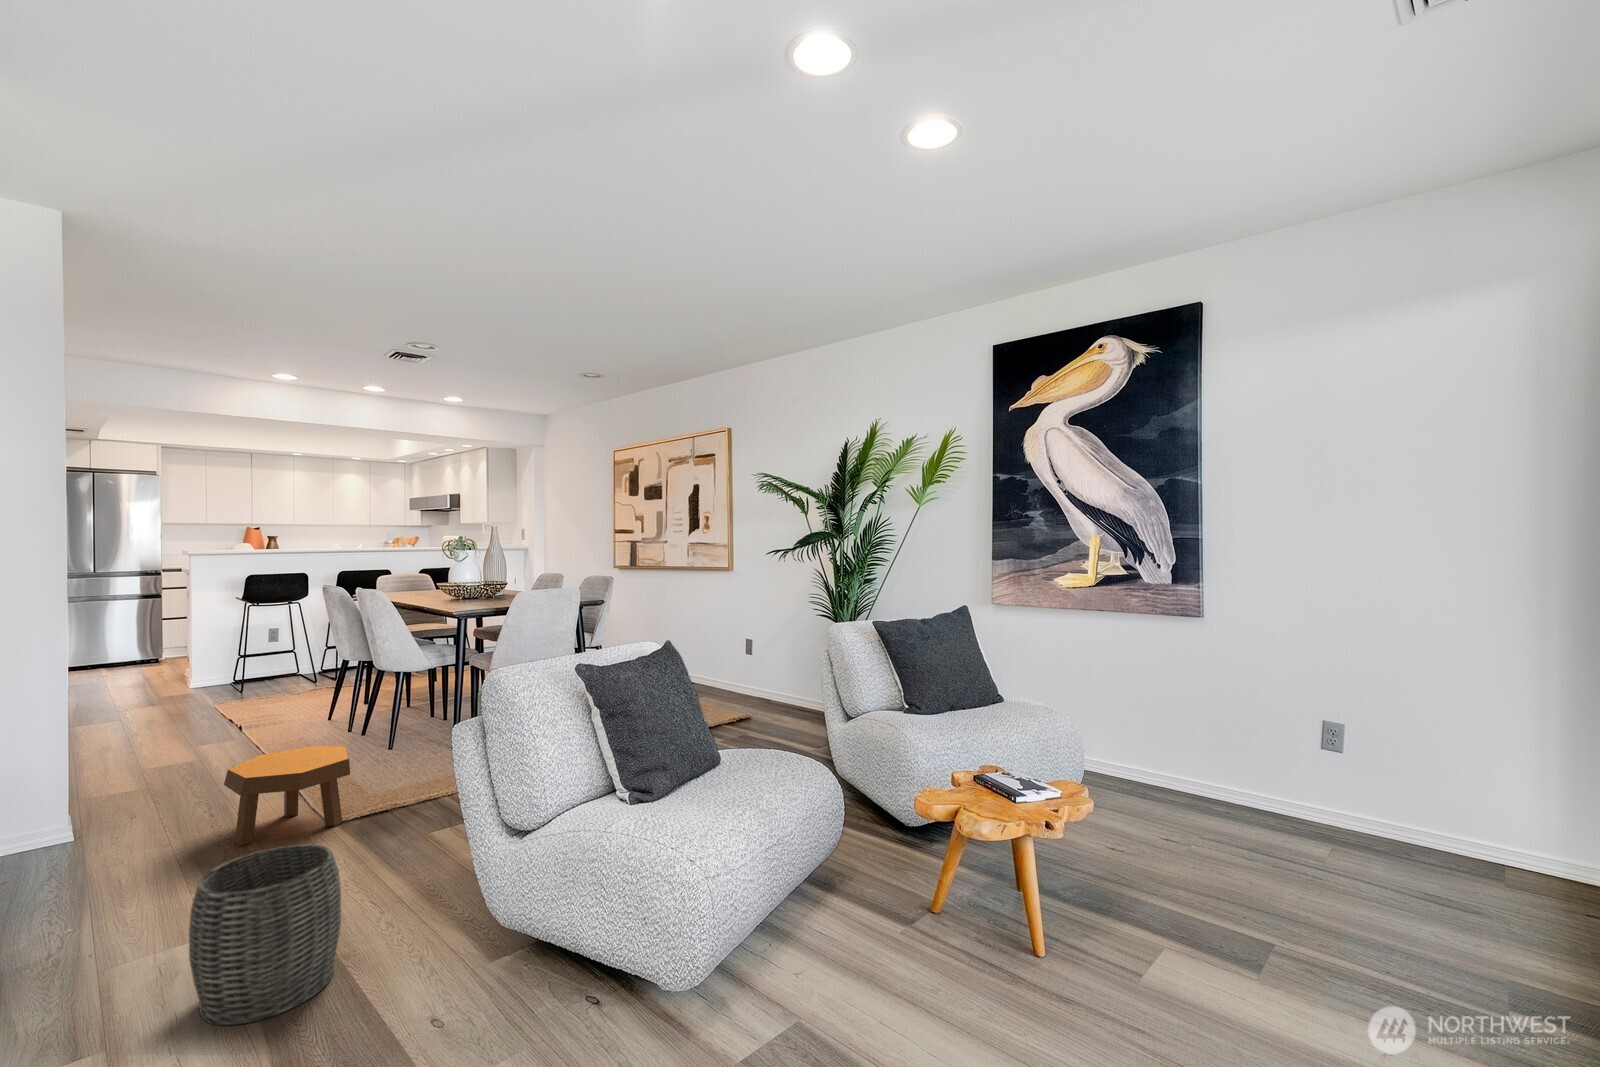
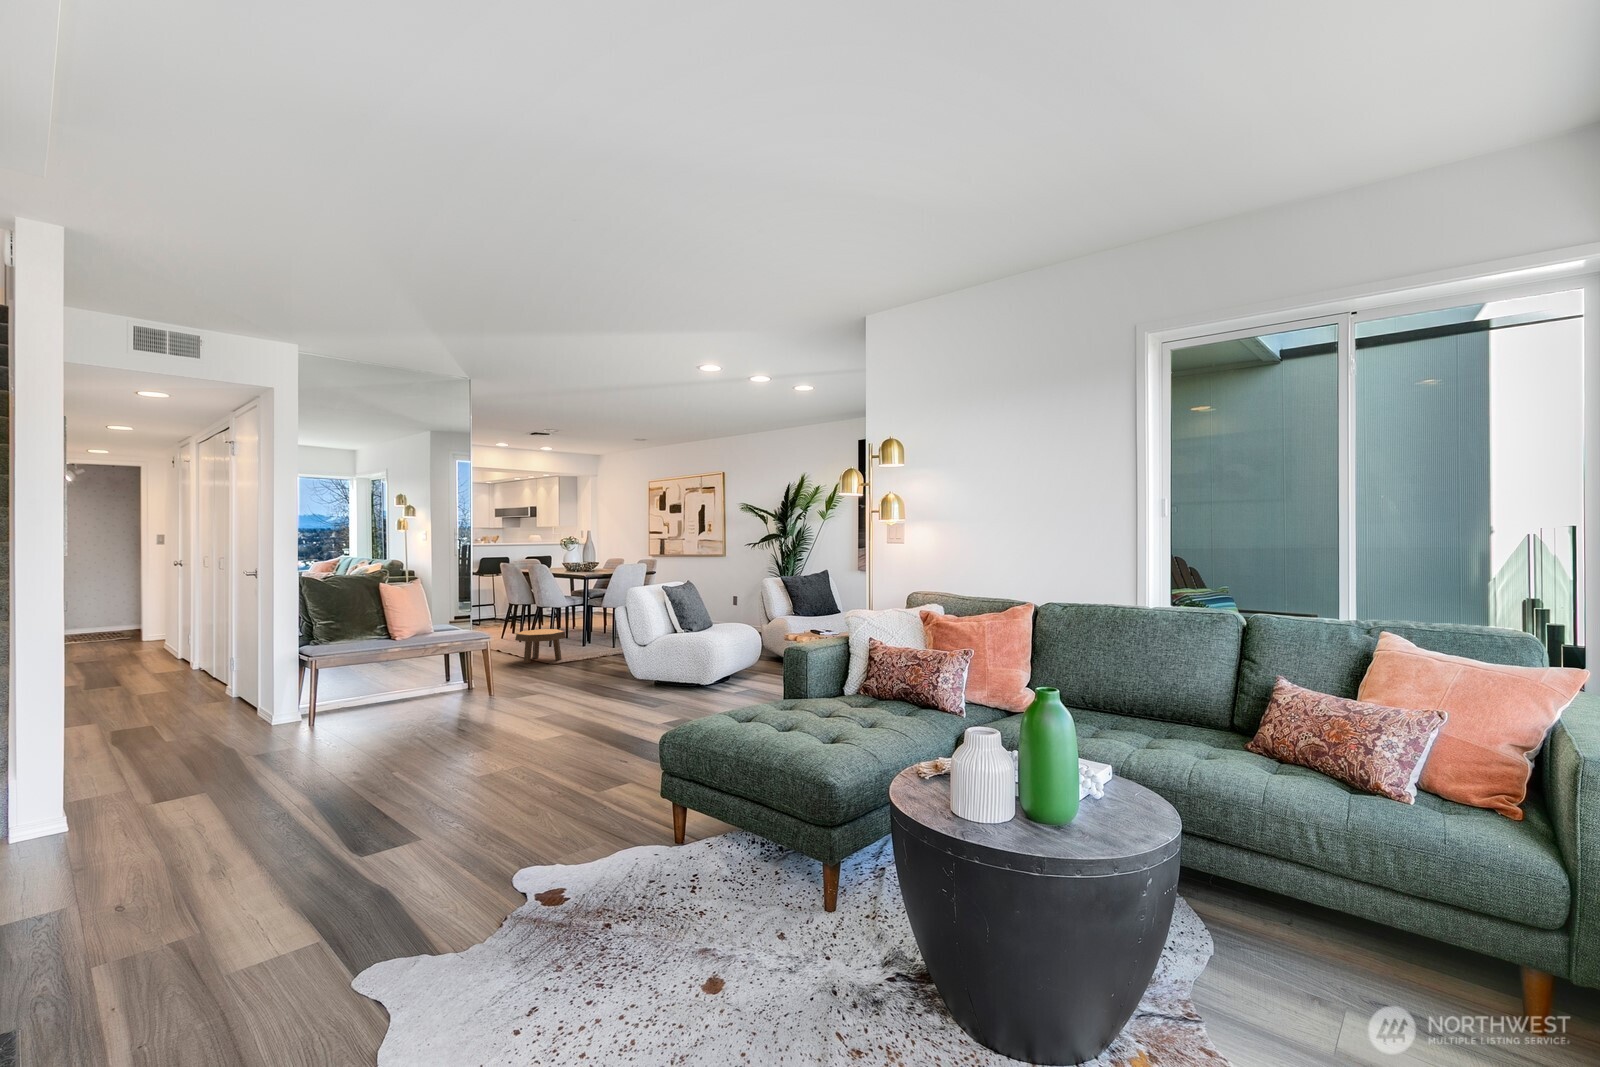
woven basket: present [189,844,341,1025] -> none [564,640,605,686]

